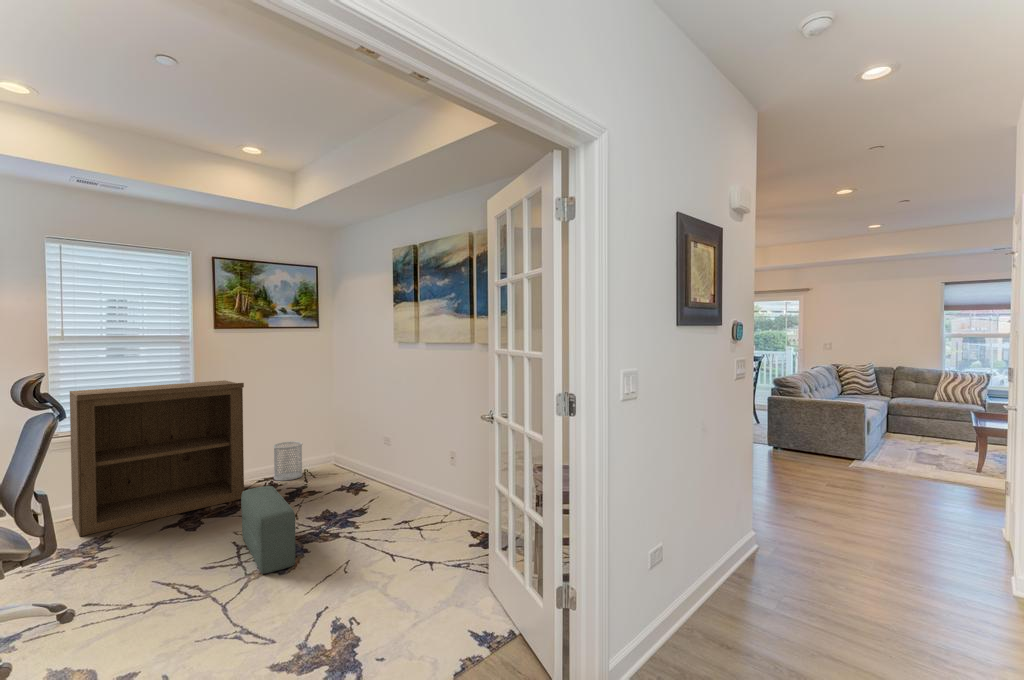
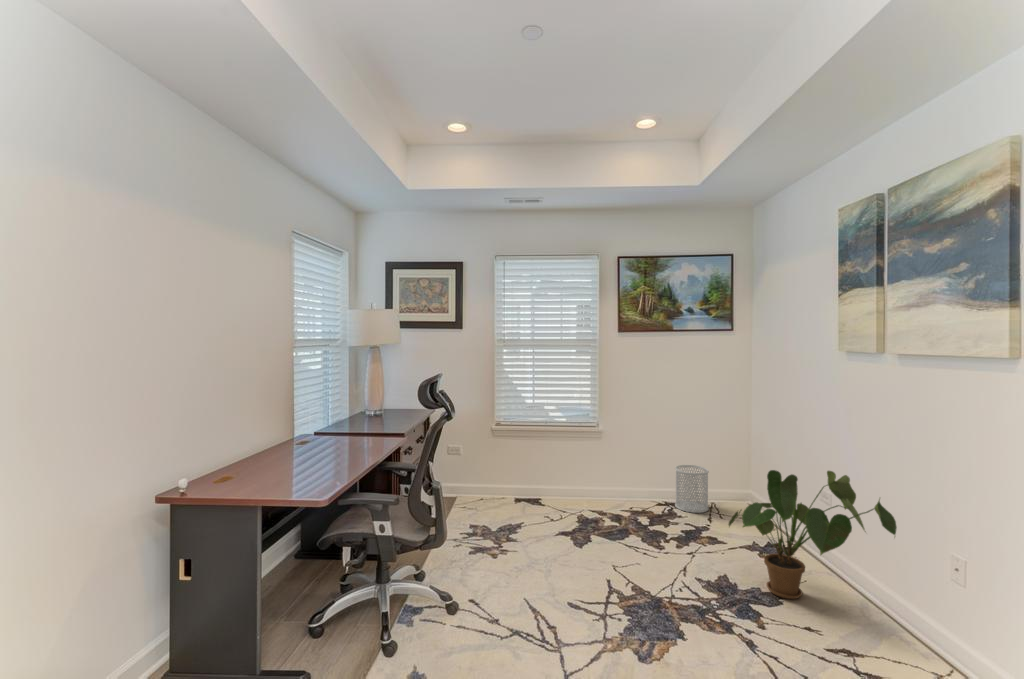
bookshelf: present [70,380,244,536] -> none [498,386,639,522]
house plant: none [328,421,426,511] -> present [728,470,897,599]
pouf: present [241,486,295,573] -> none [617,523,663,654]

